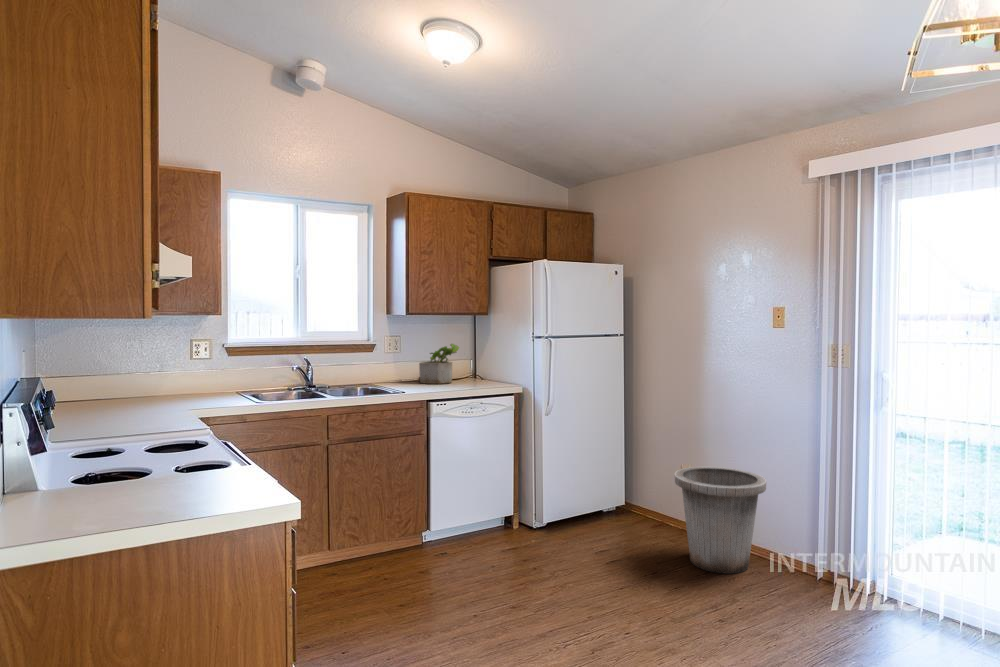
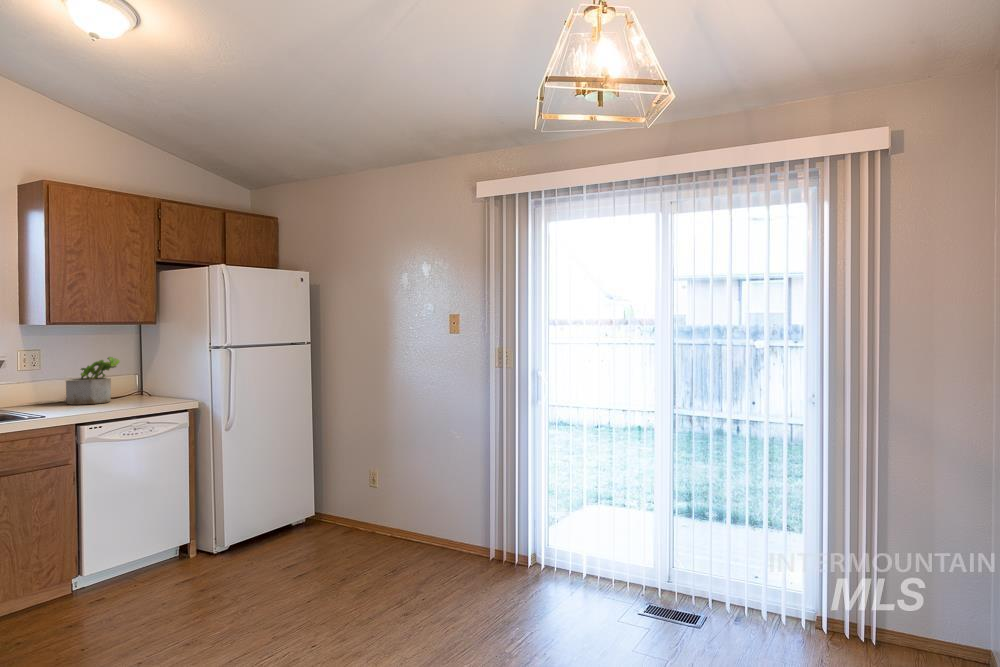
trash can: present [675,467,766,574] -> none [363,468,447,569]

